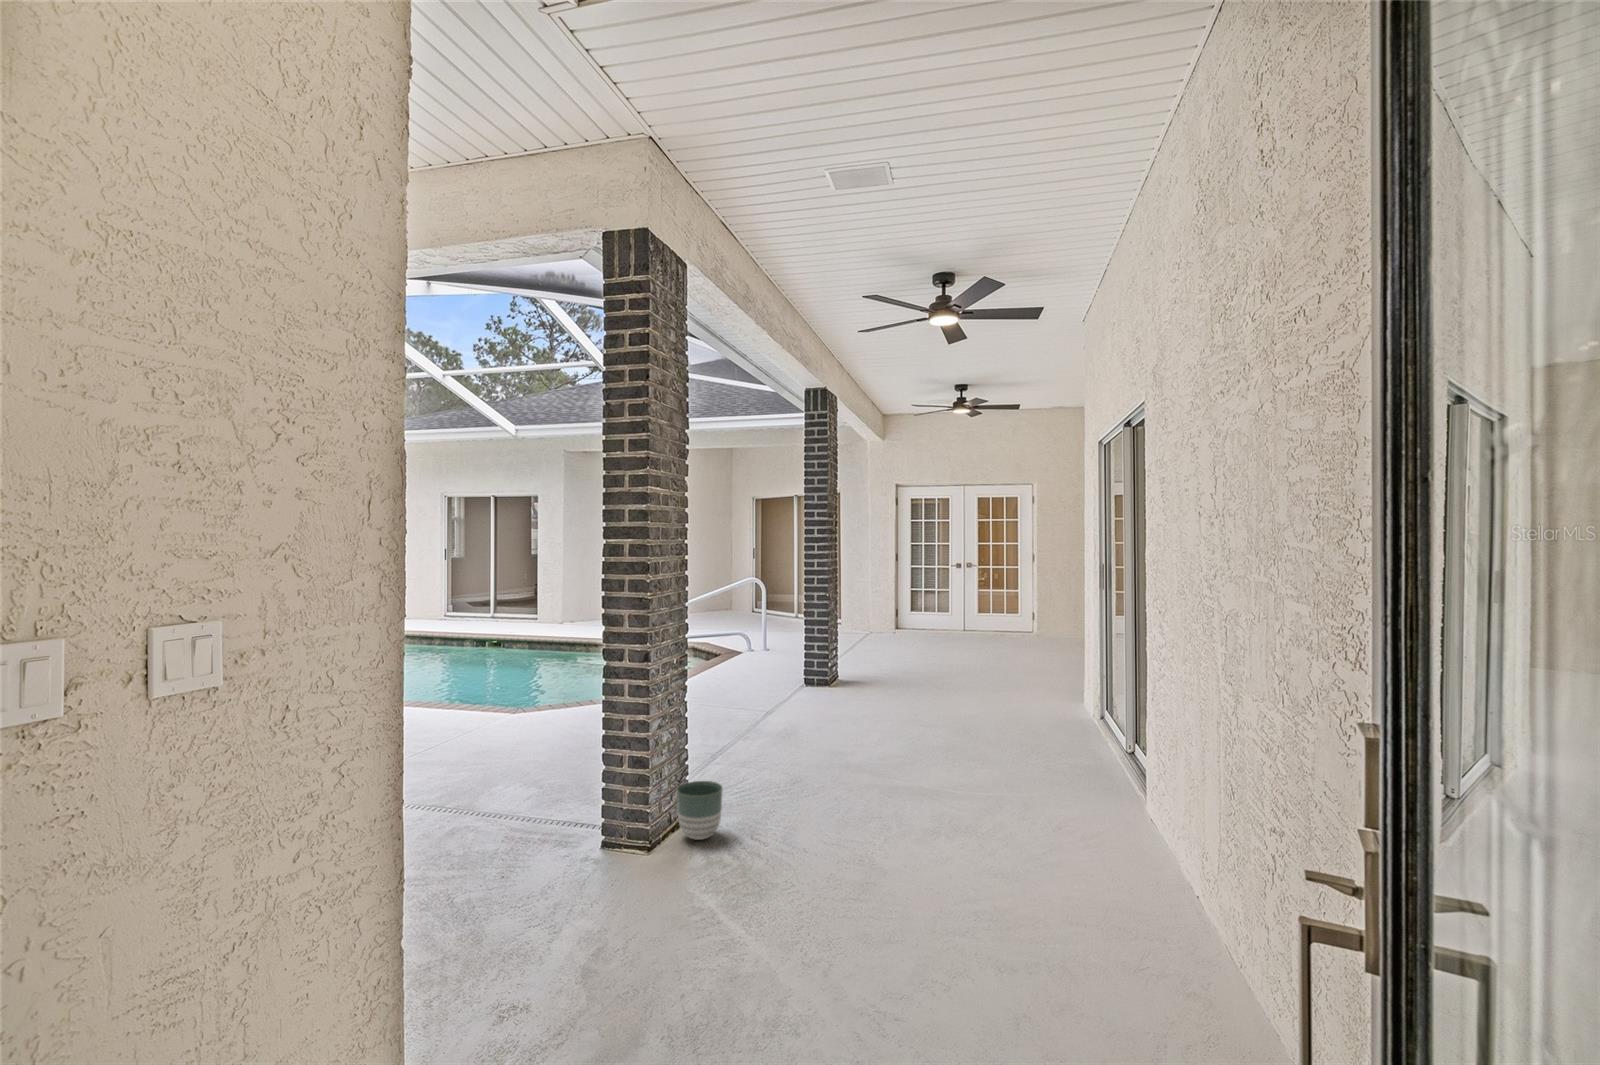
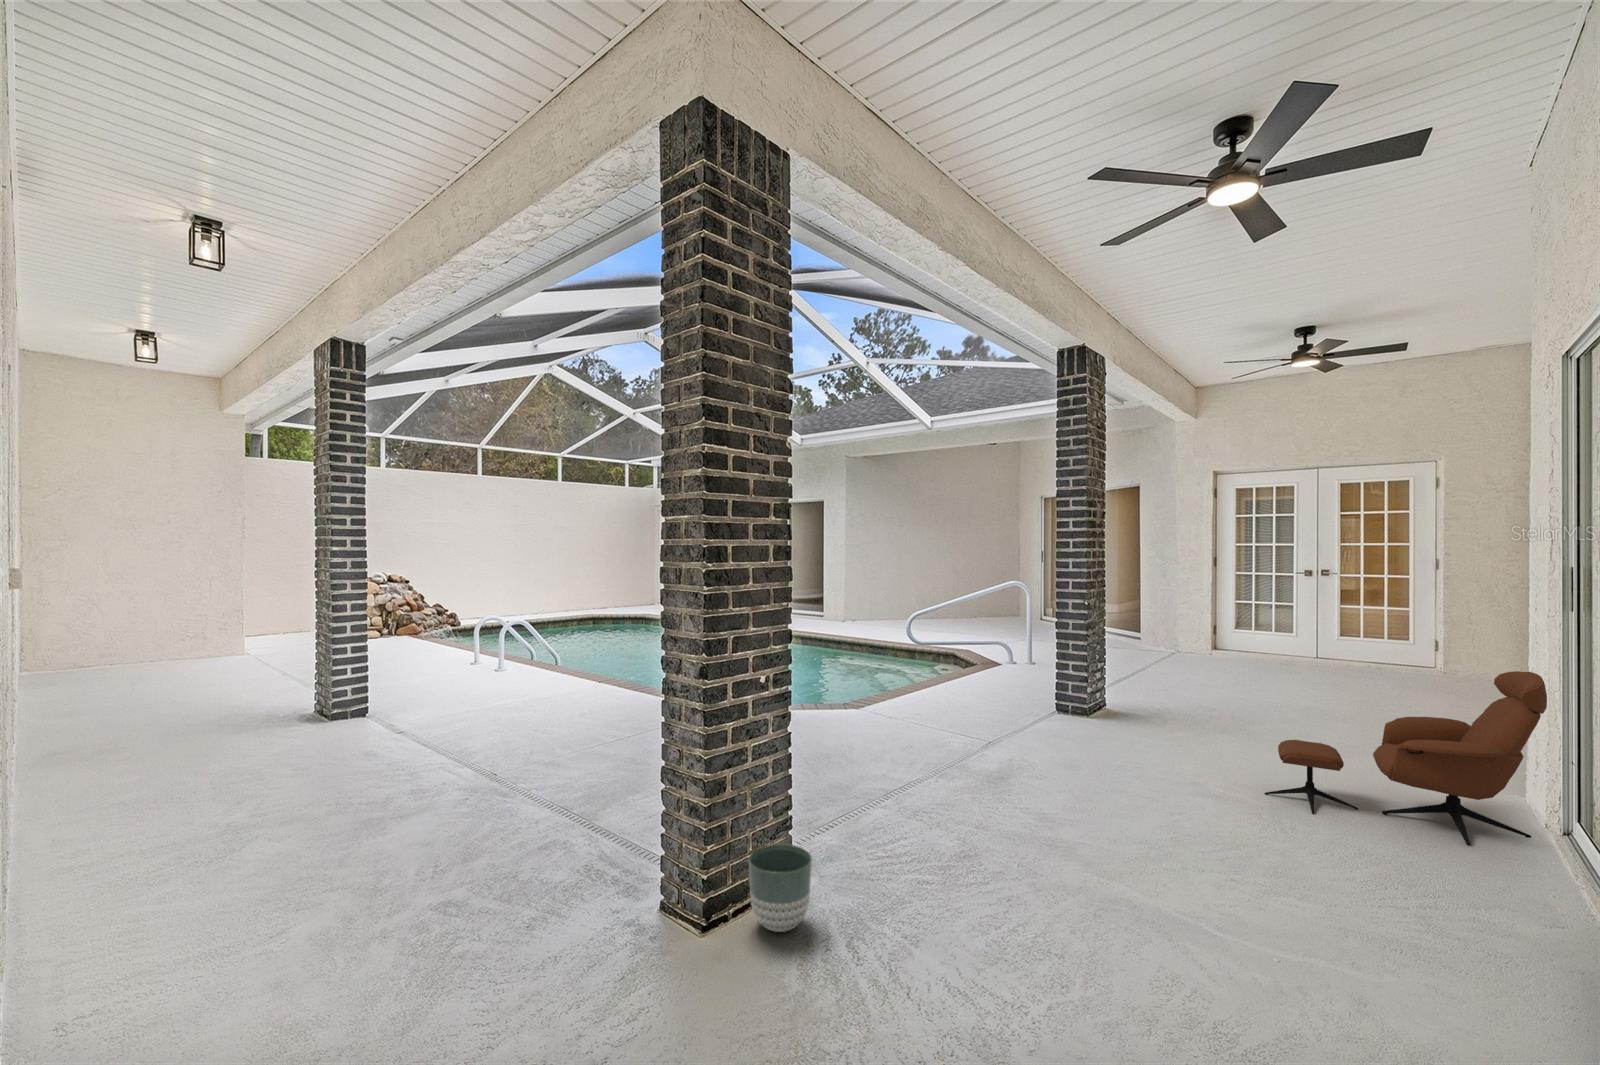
lounge chair: none [957,626,1098,731] -> present [1265,671,1547,845]

